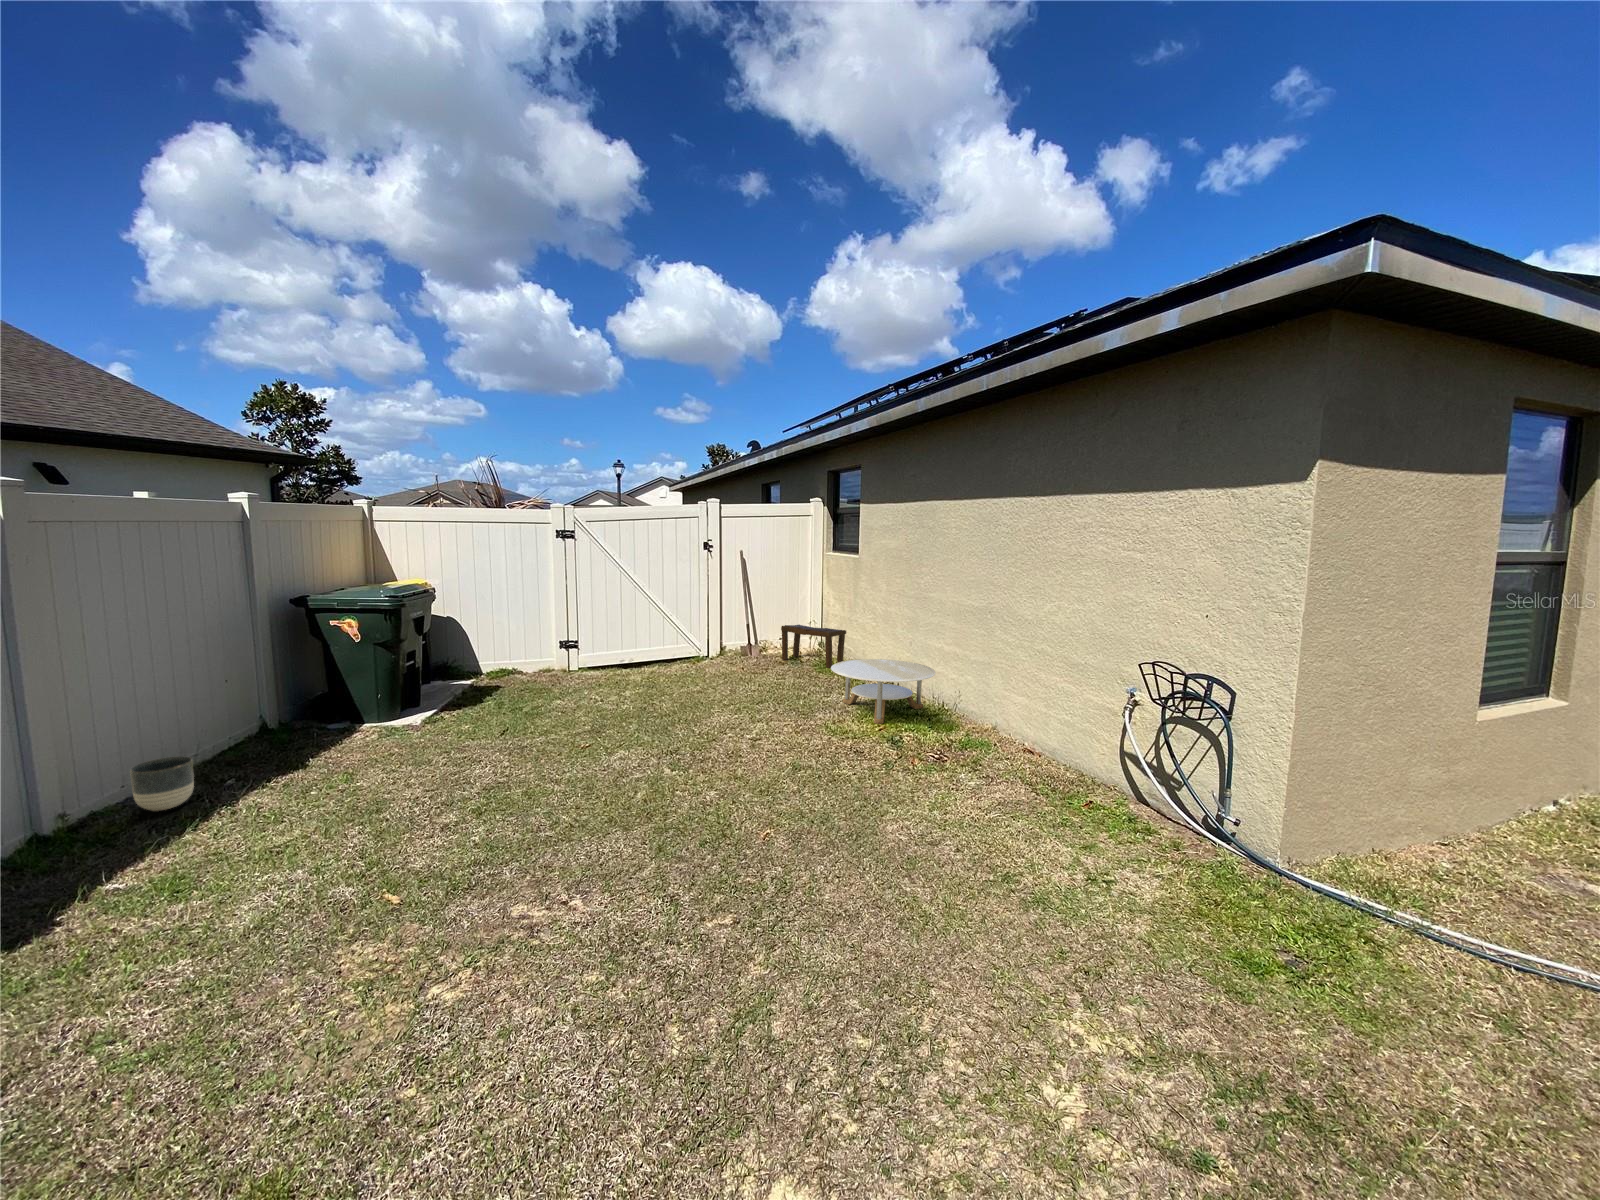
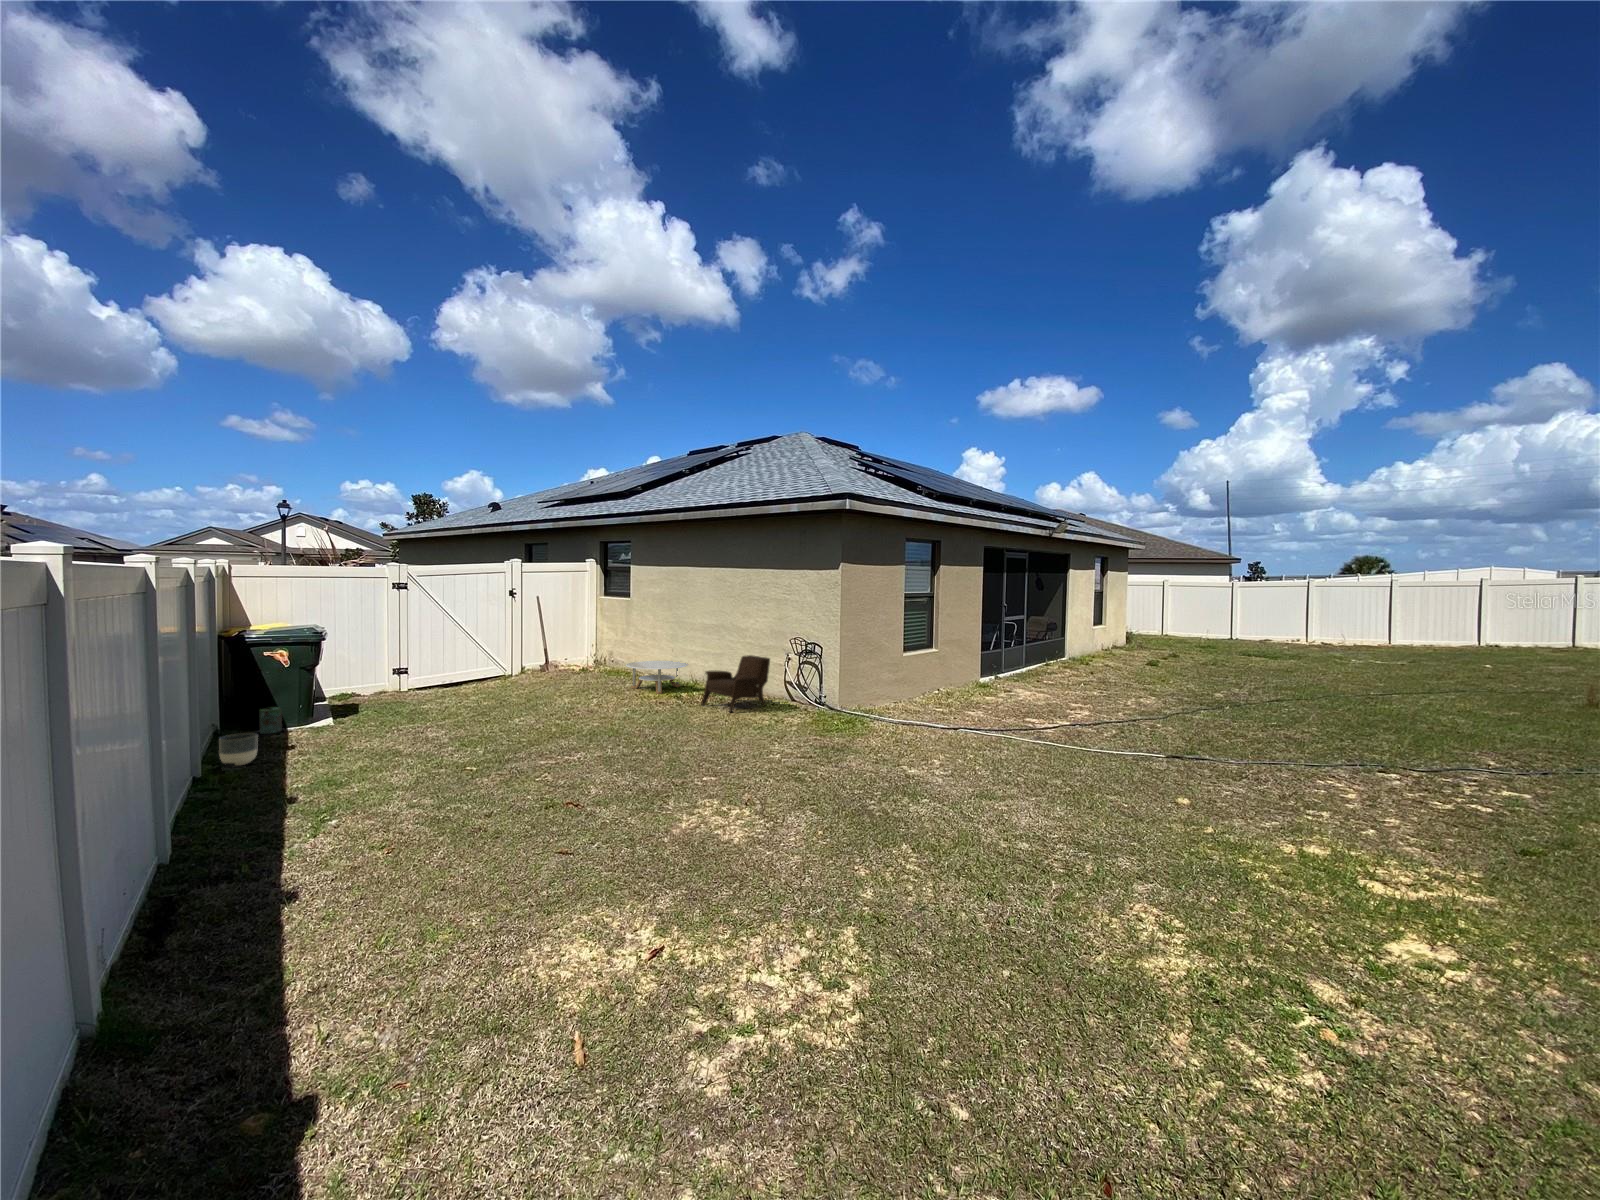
bench: present [781,625,846,668] -> none [569,648,617,675]
armchair: none [936,678,1090,807] -> present [701,655,770,713]
watering can: none [305,689,356,736] -> present [259,707,282,734]

